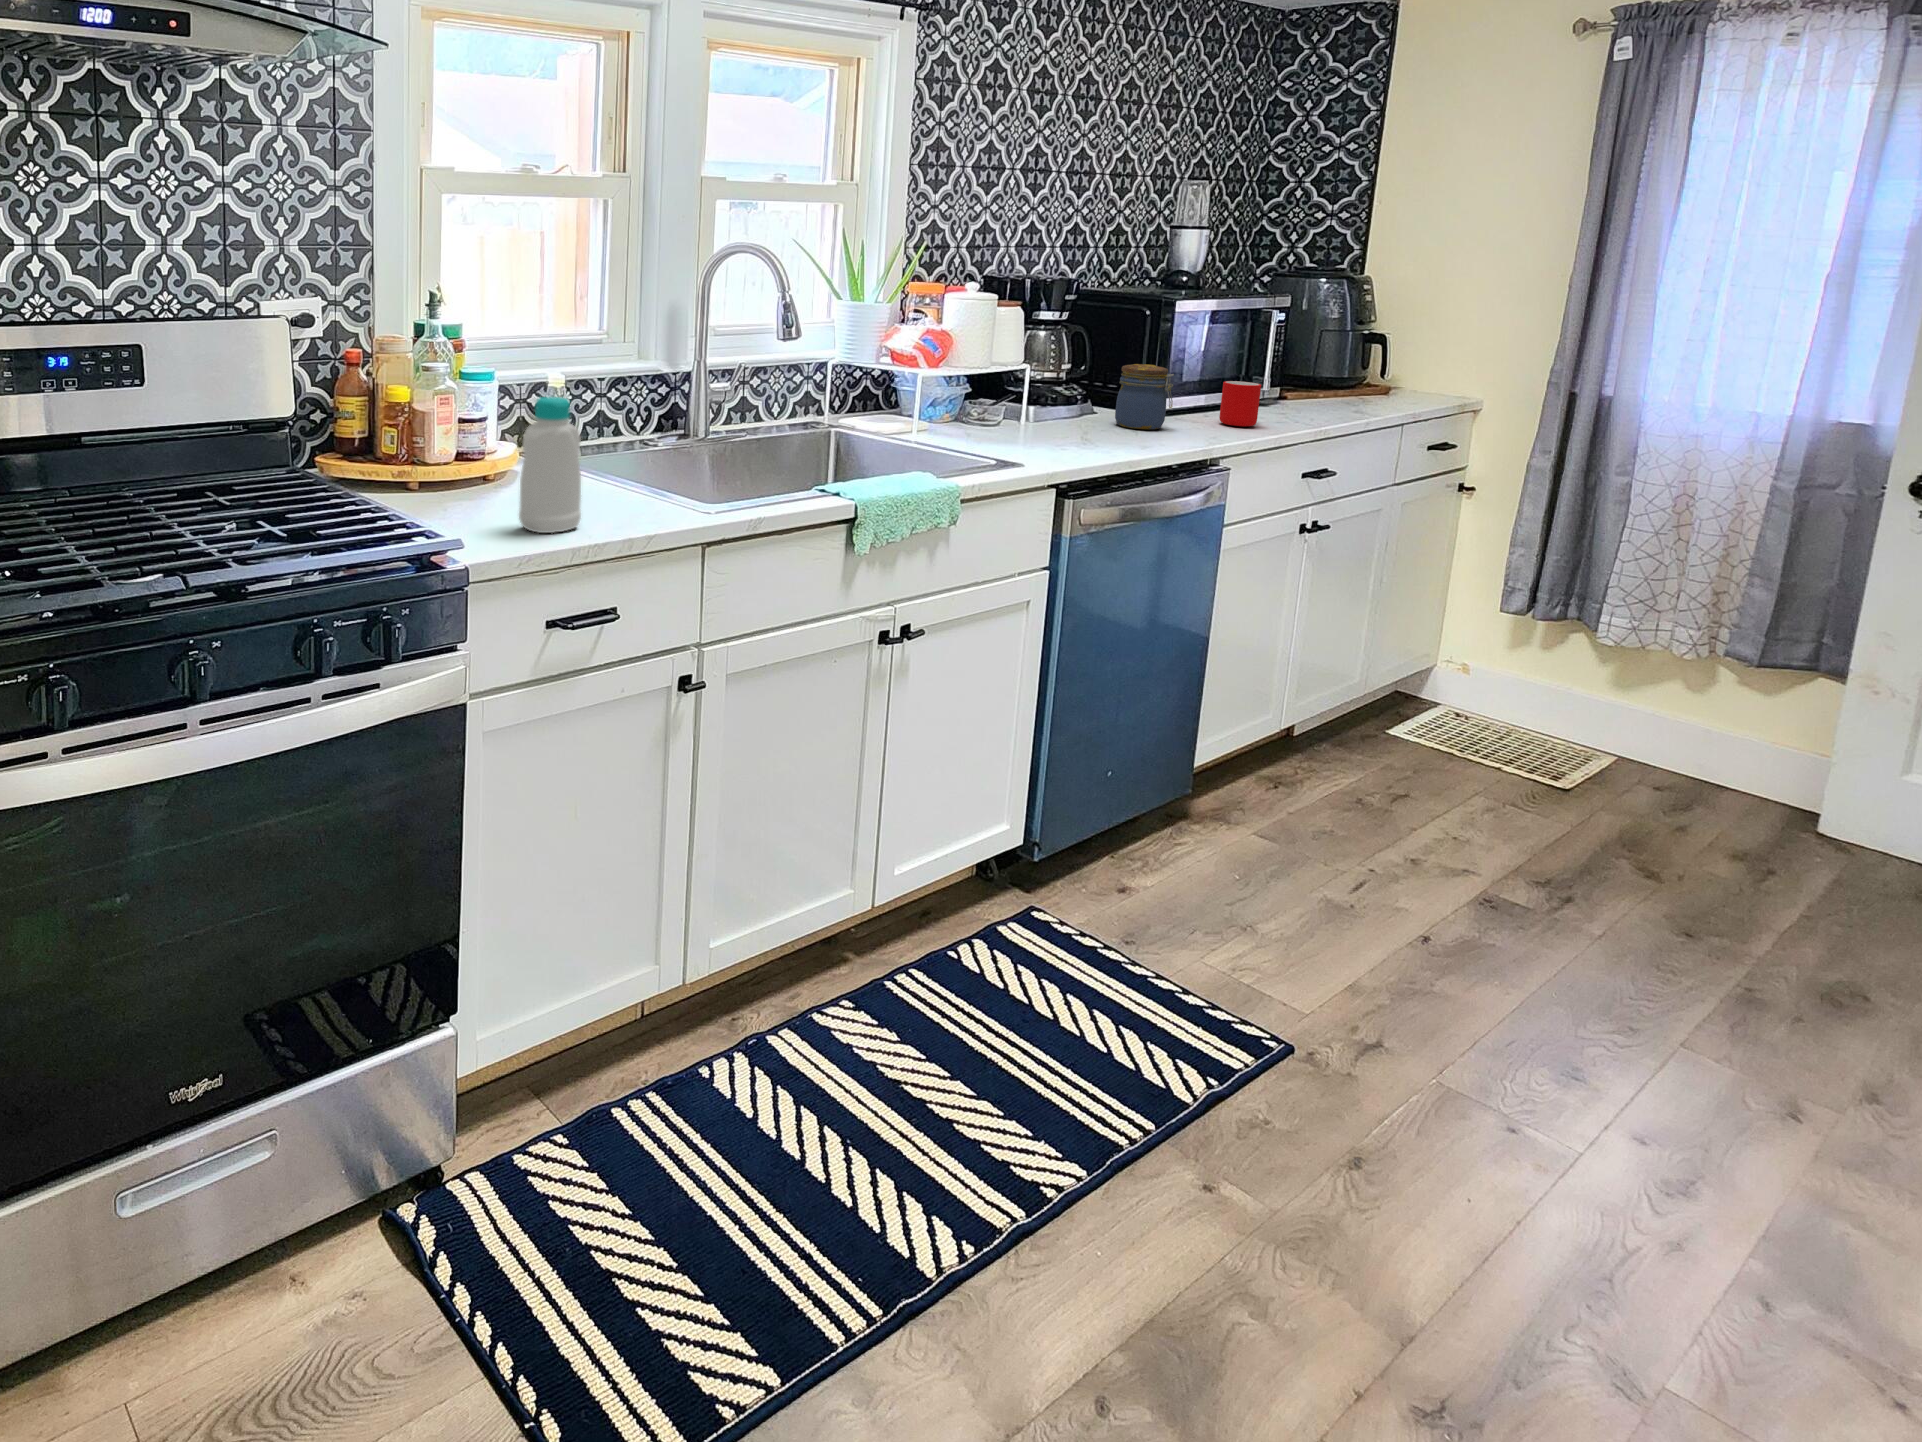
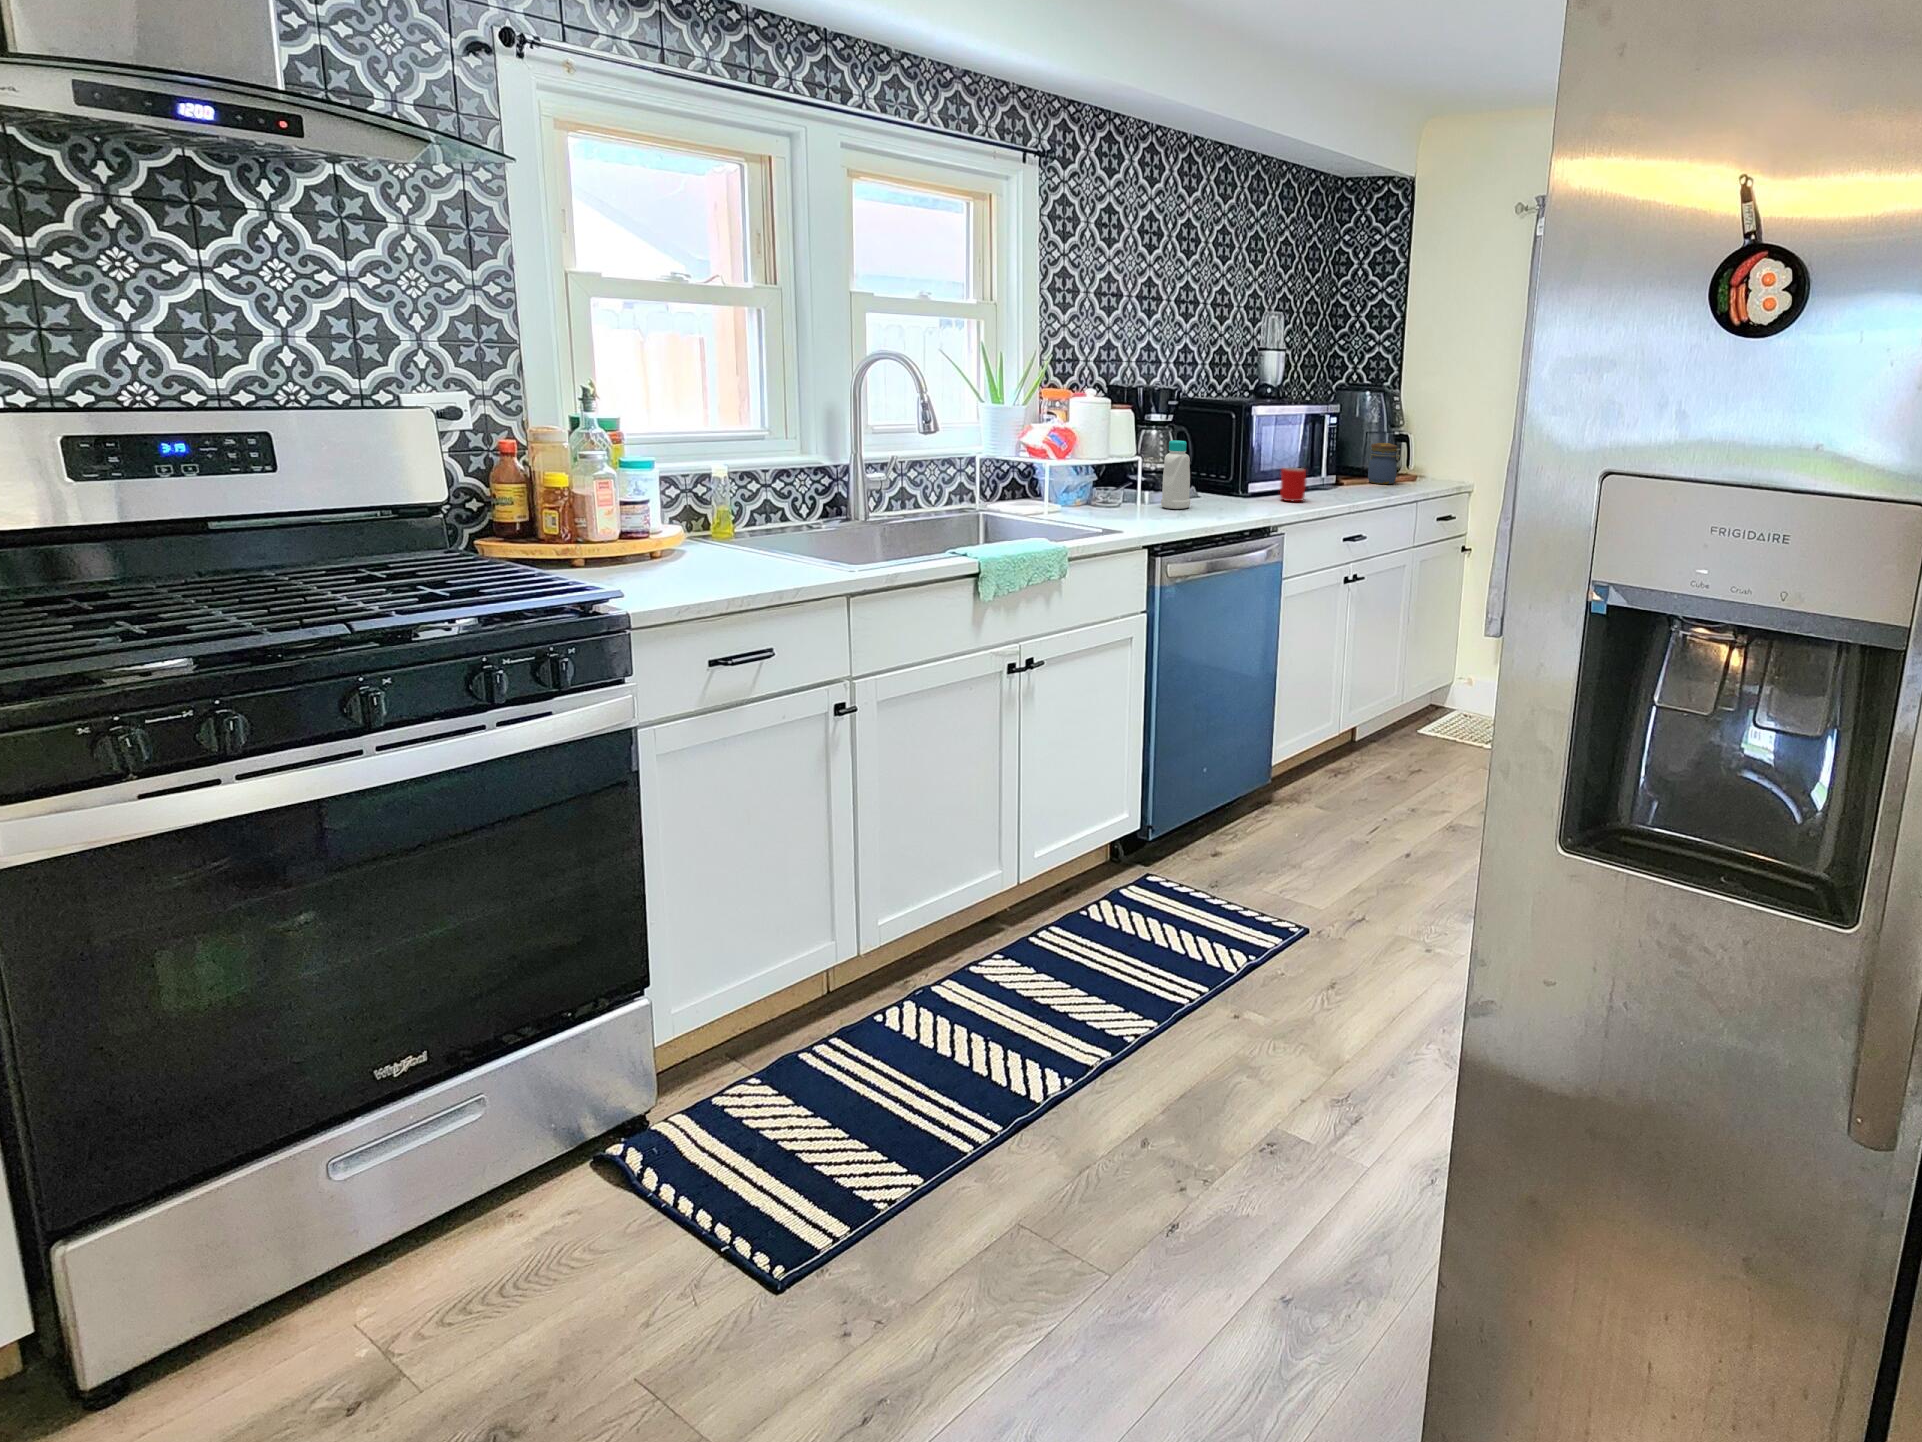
jar: present [1115,364,1174,429] -> present [1368,443,1401,484]
bottle: present [519,397,581,533] -> present [1161,440,1190,509]

